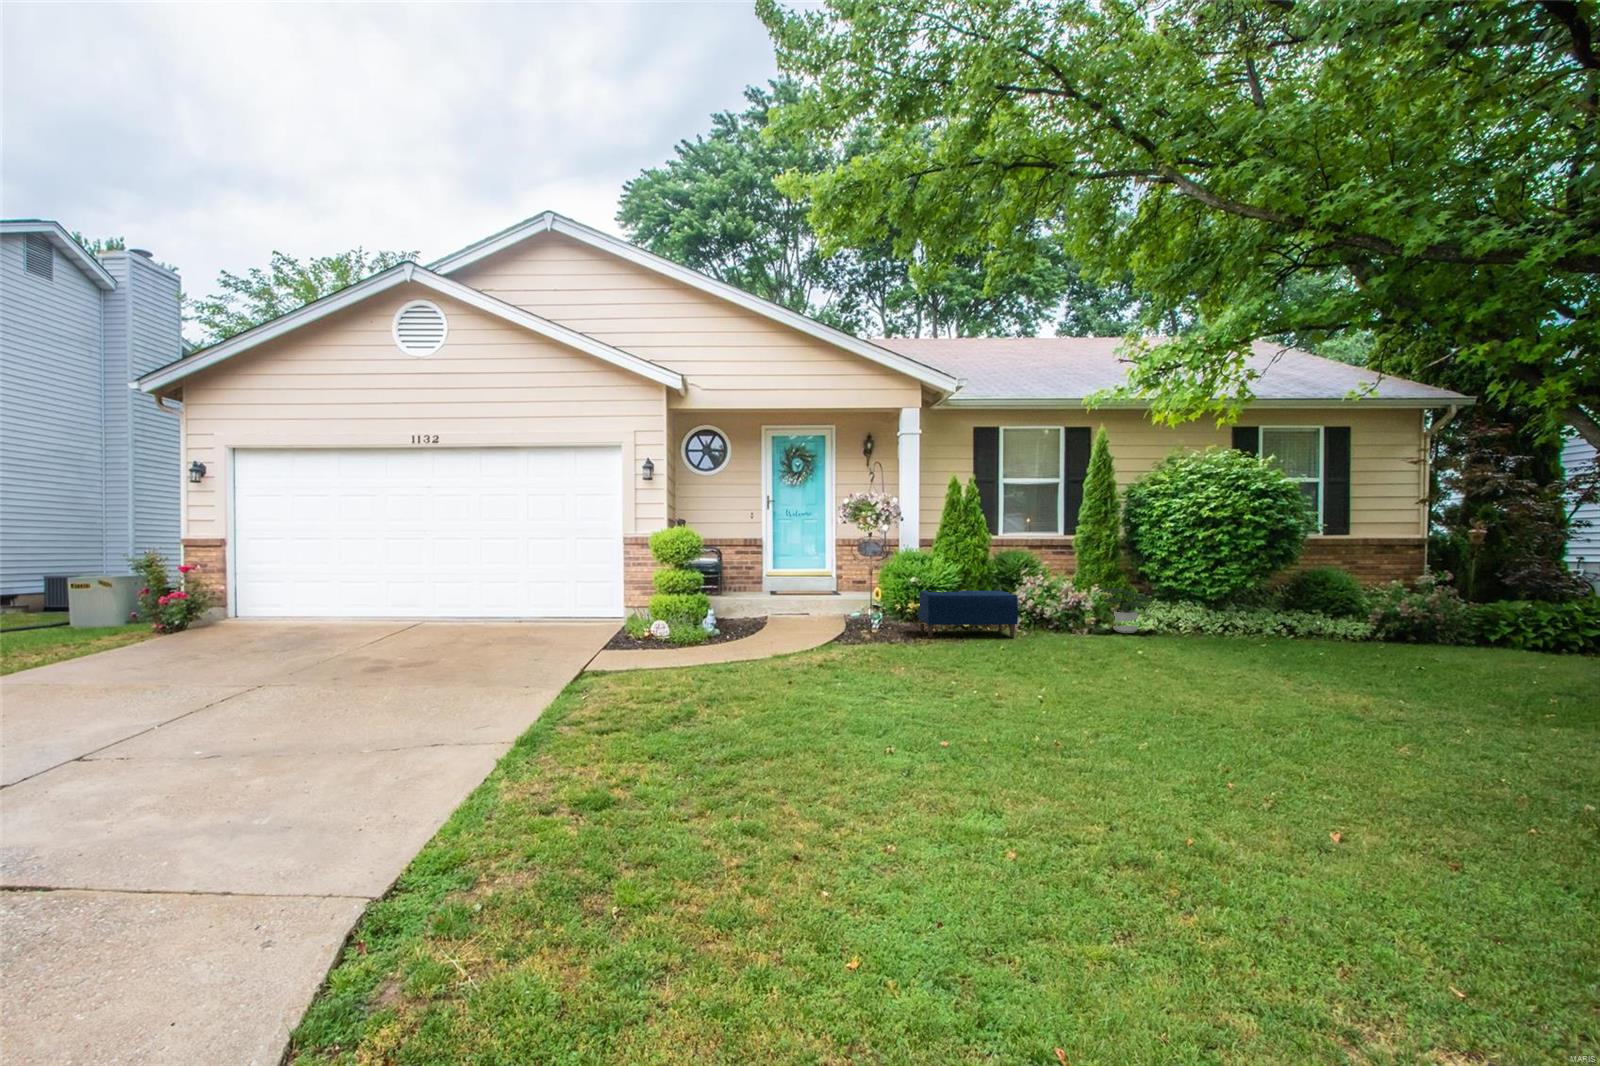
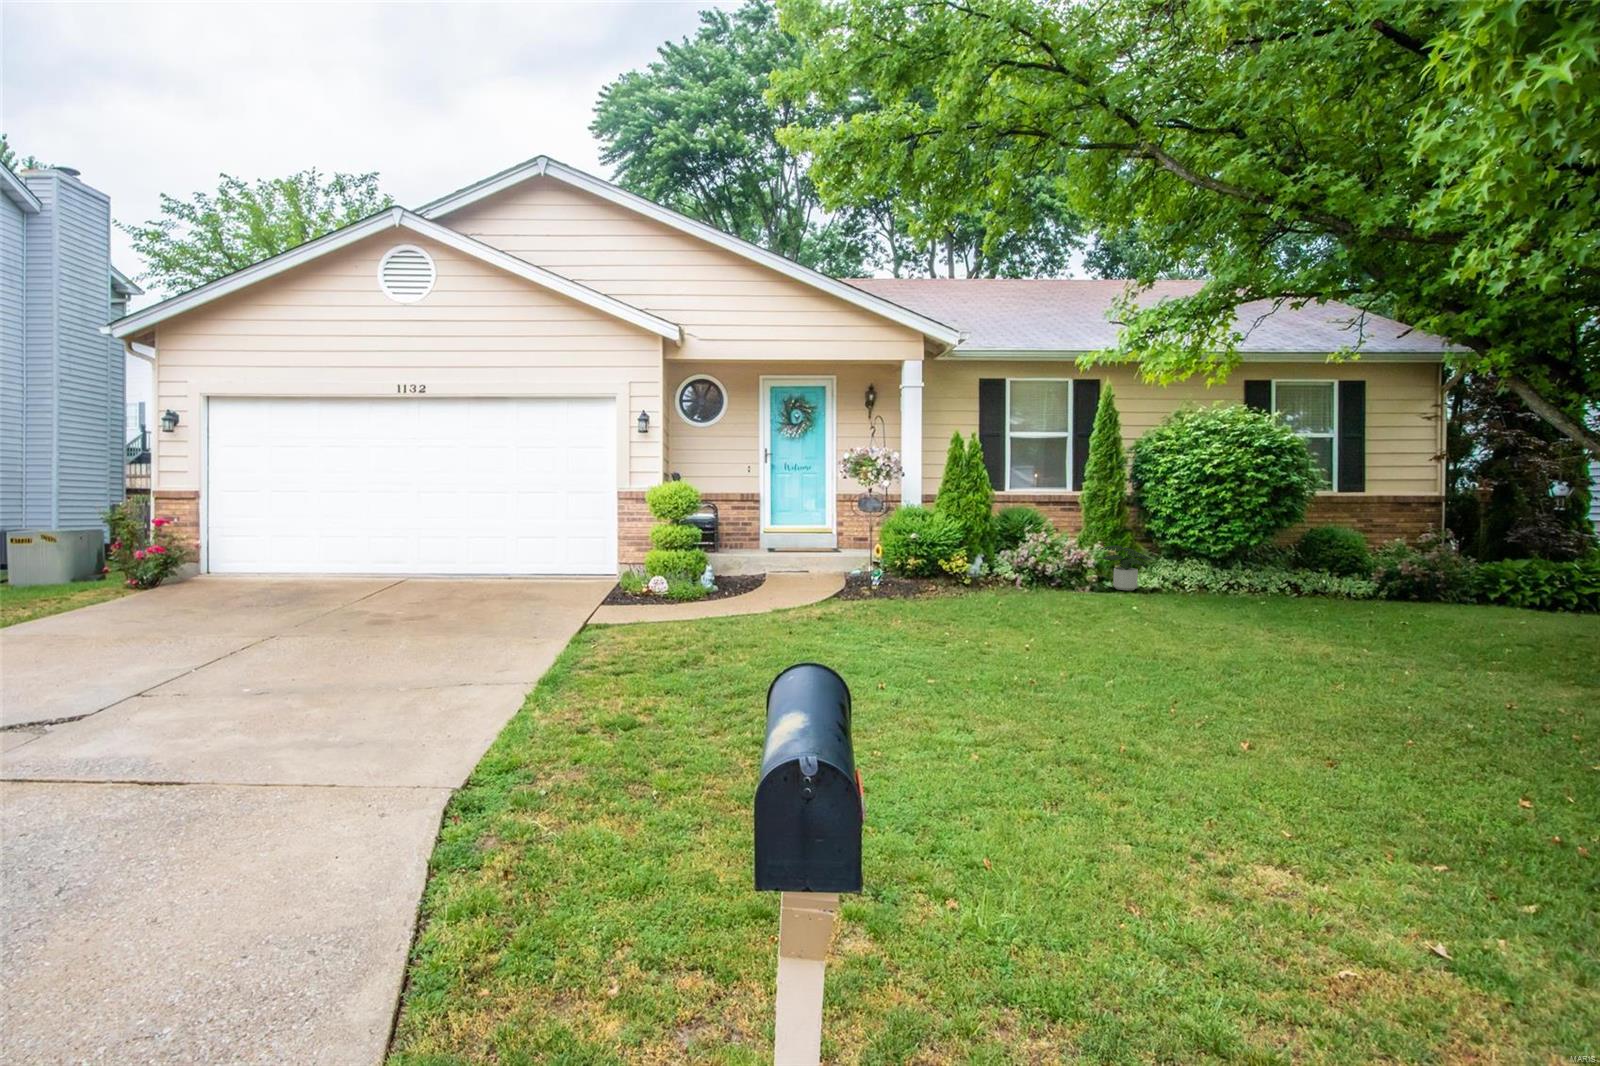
bench: present [918,591,1018,638] -> none [917,547,1016,594]

